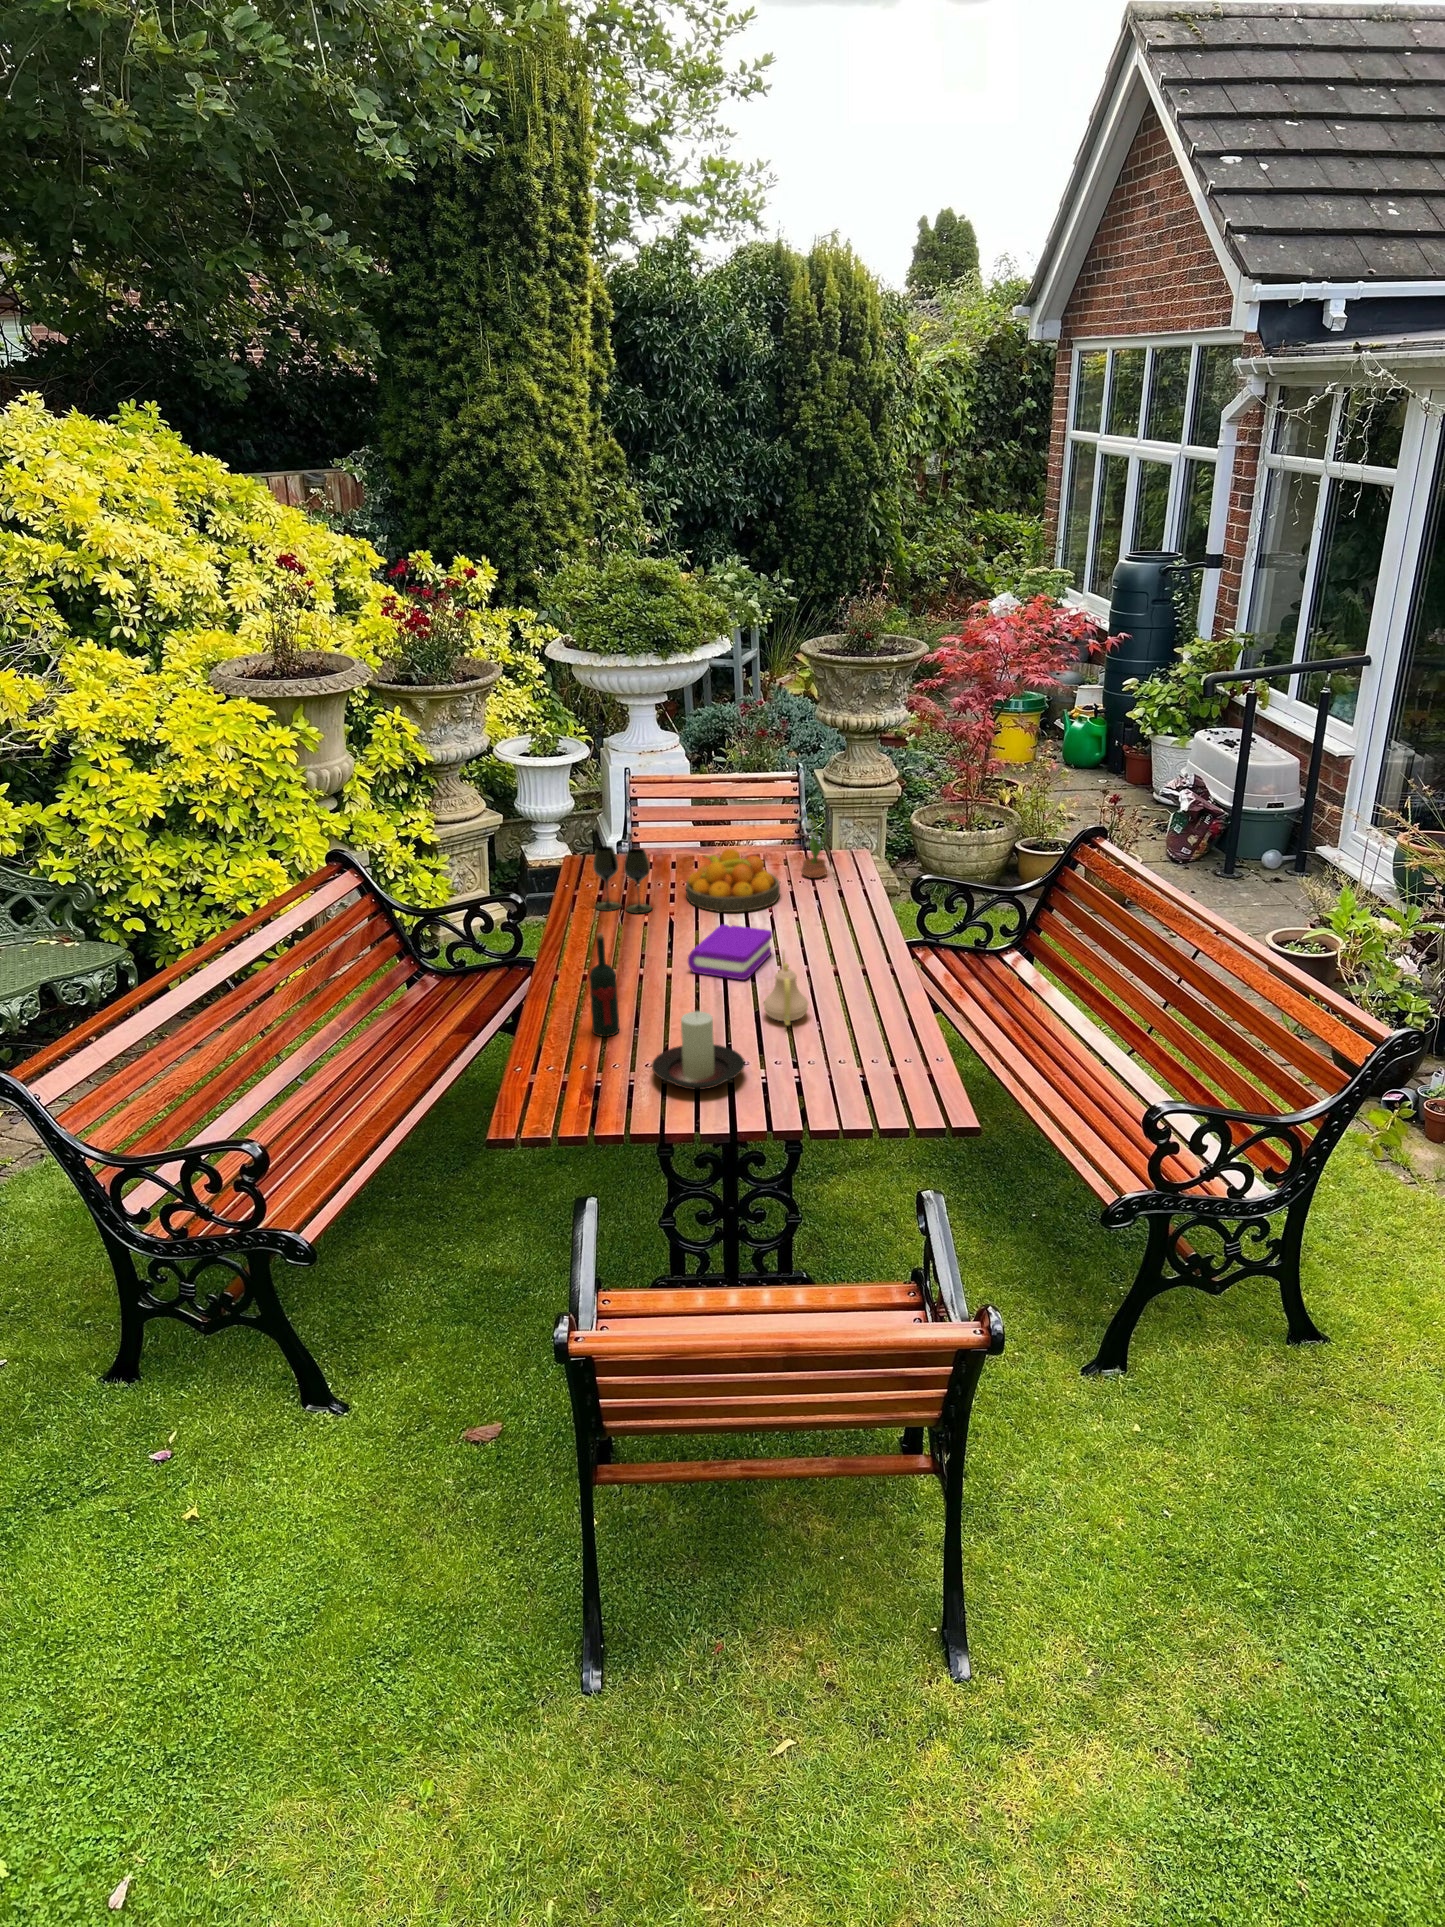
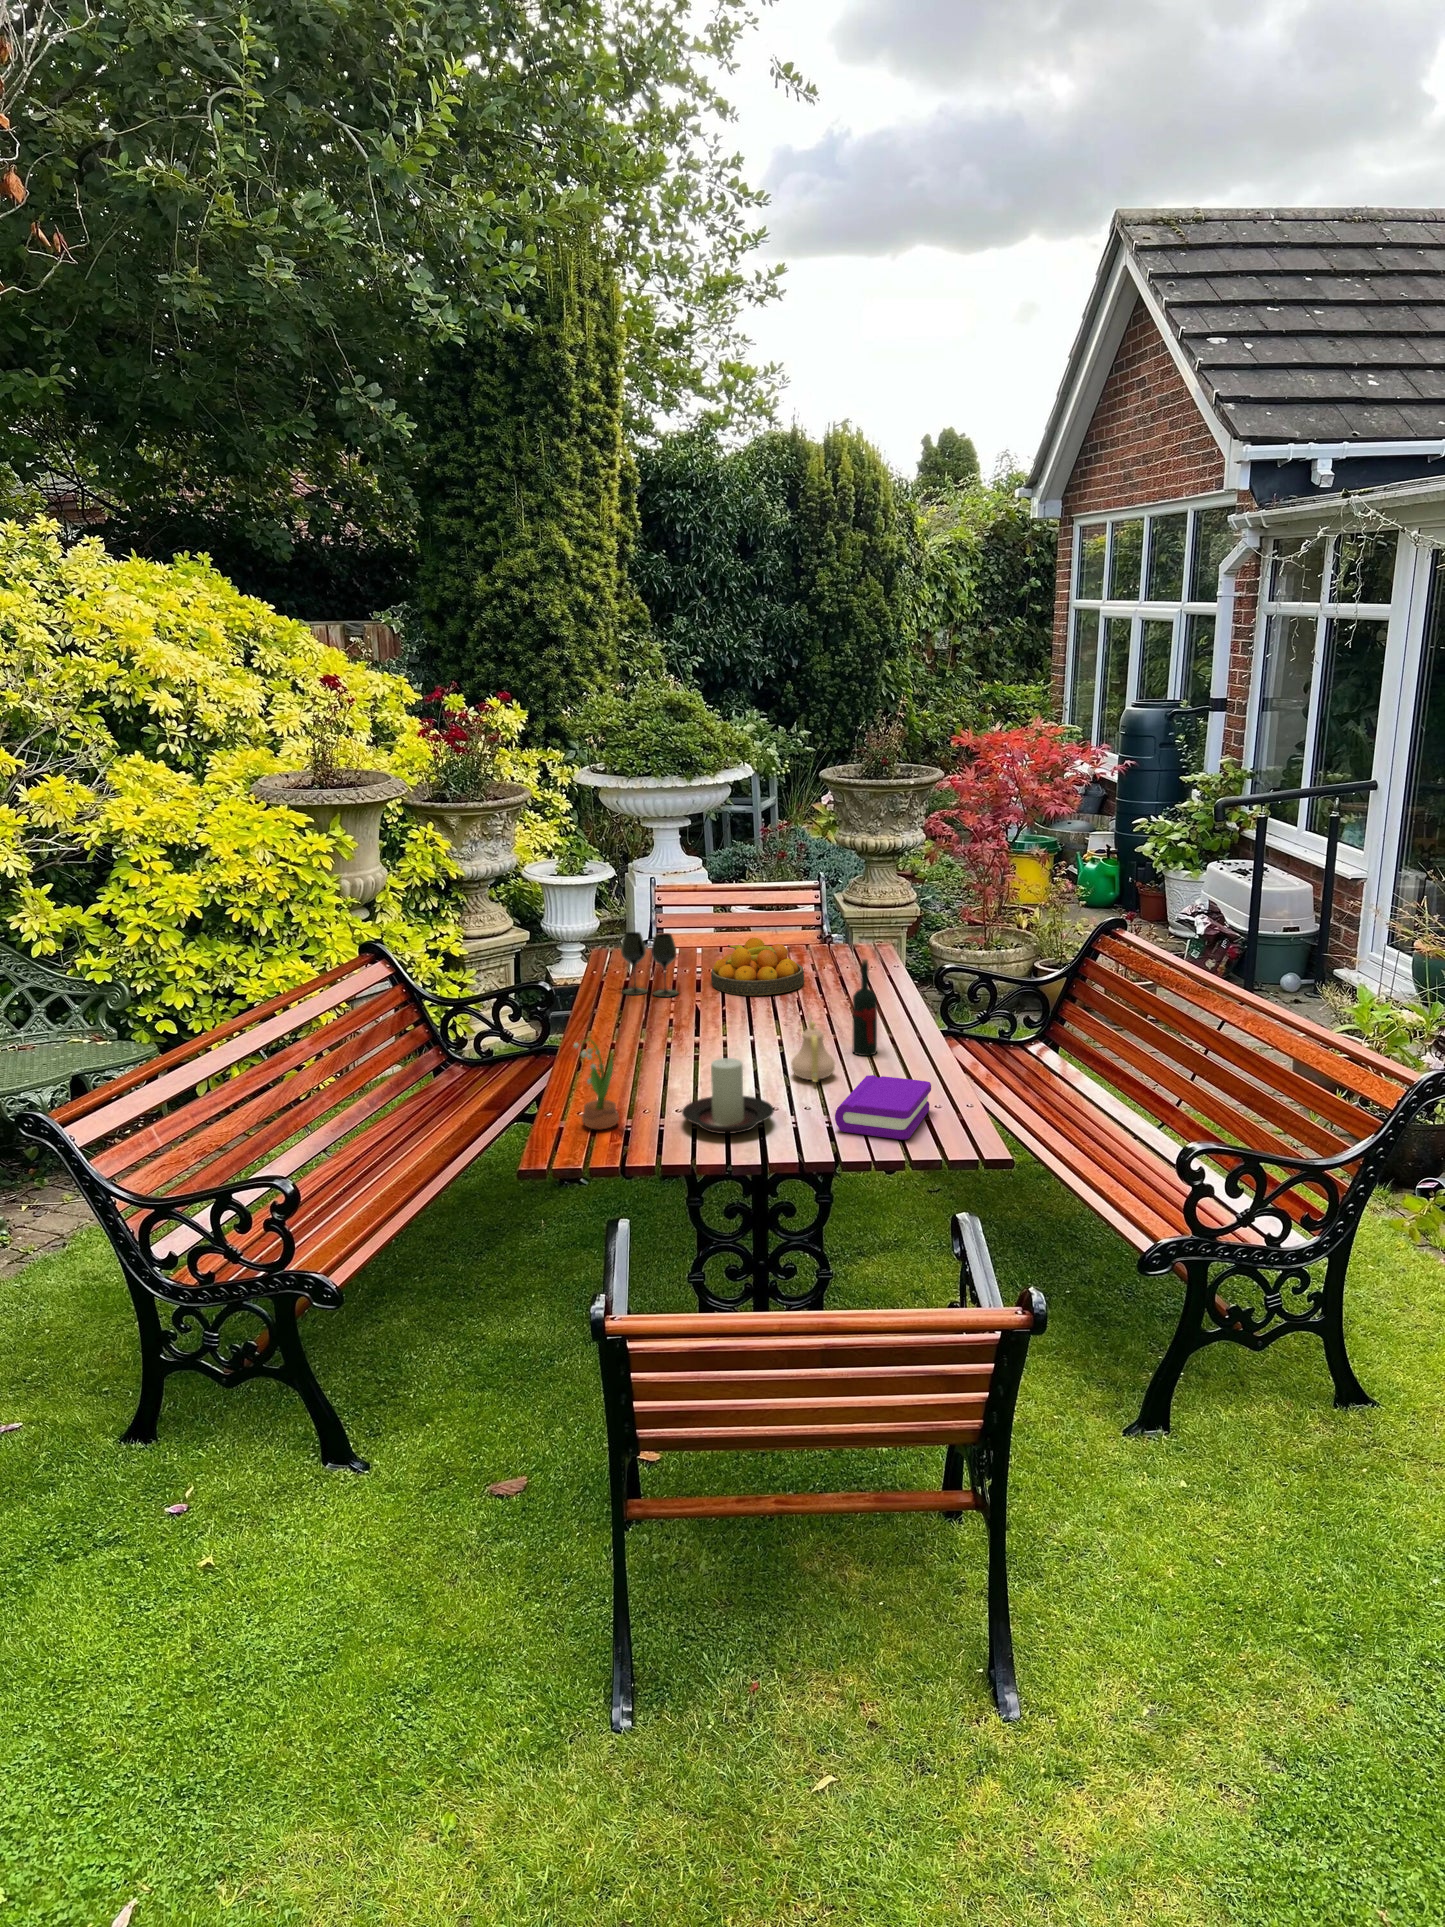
potted flower: present [798,814,827,878] -> present [574,1039,619,1129]
book: present [688,924,772,980] -> present [835,1075,931,1140]
wine bottle: present [589,933,619,1037] -> present [852,959,877,1056]

